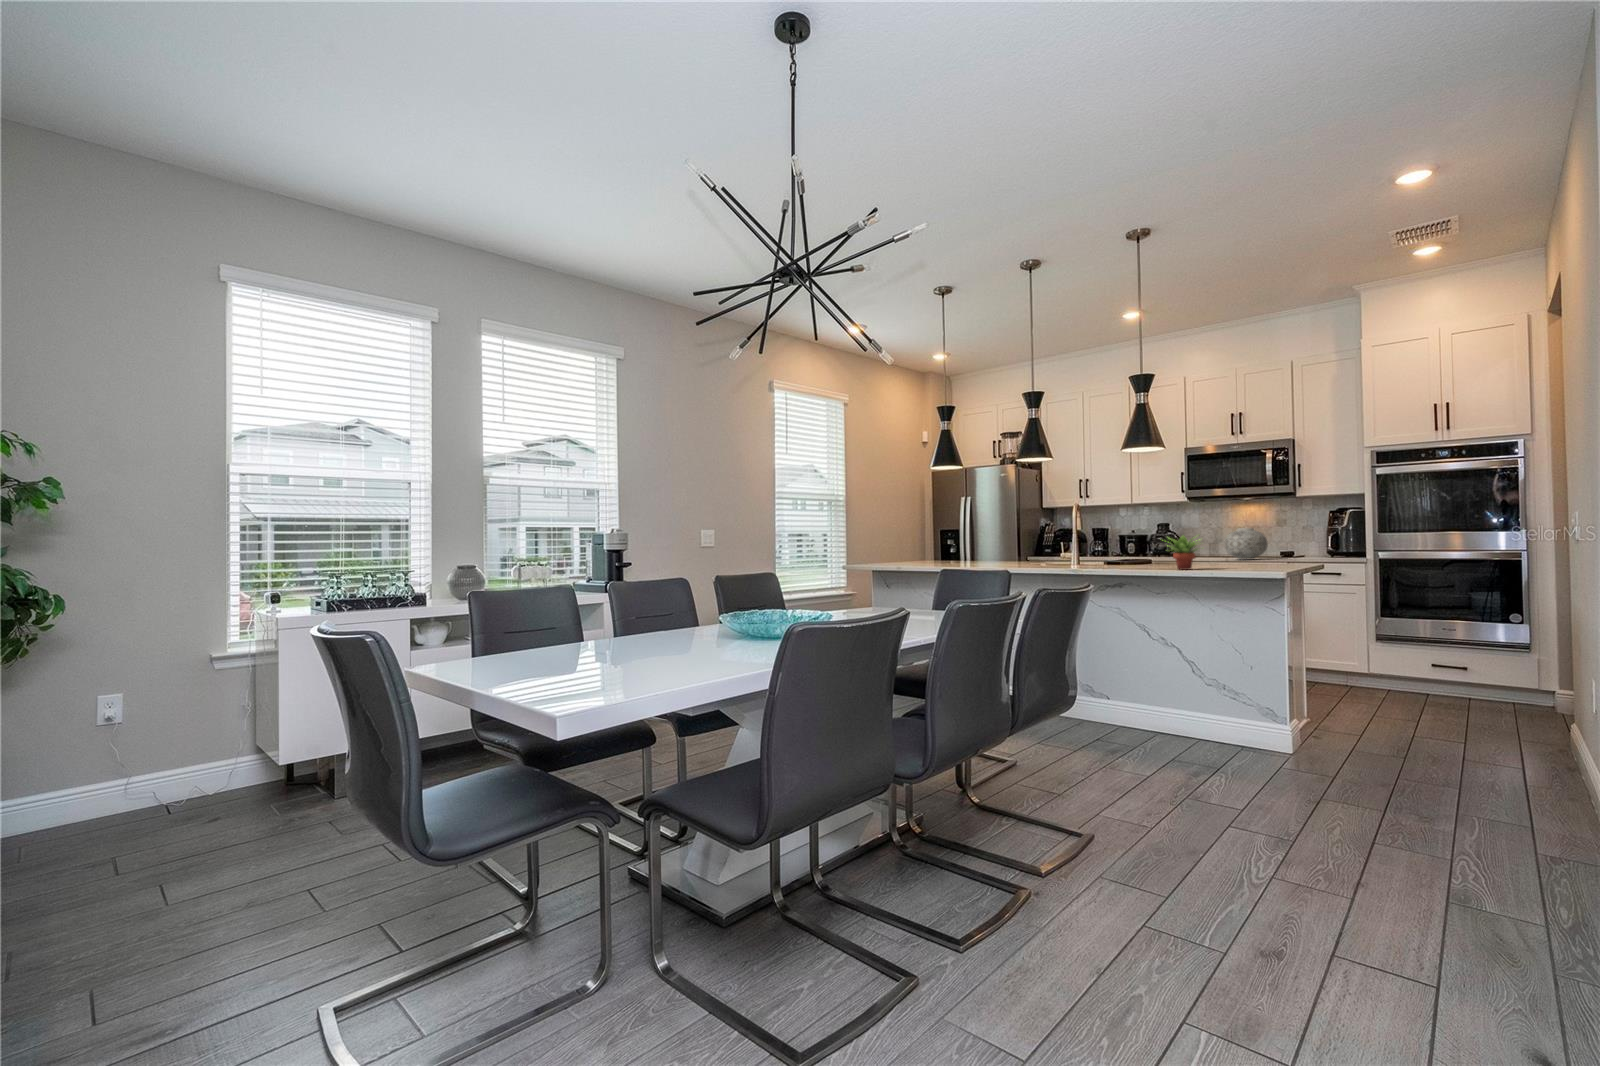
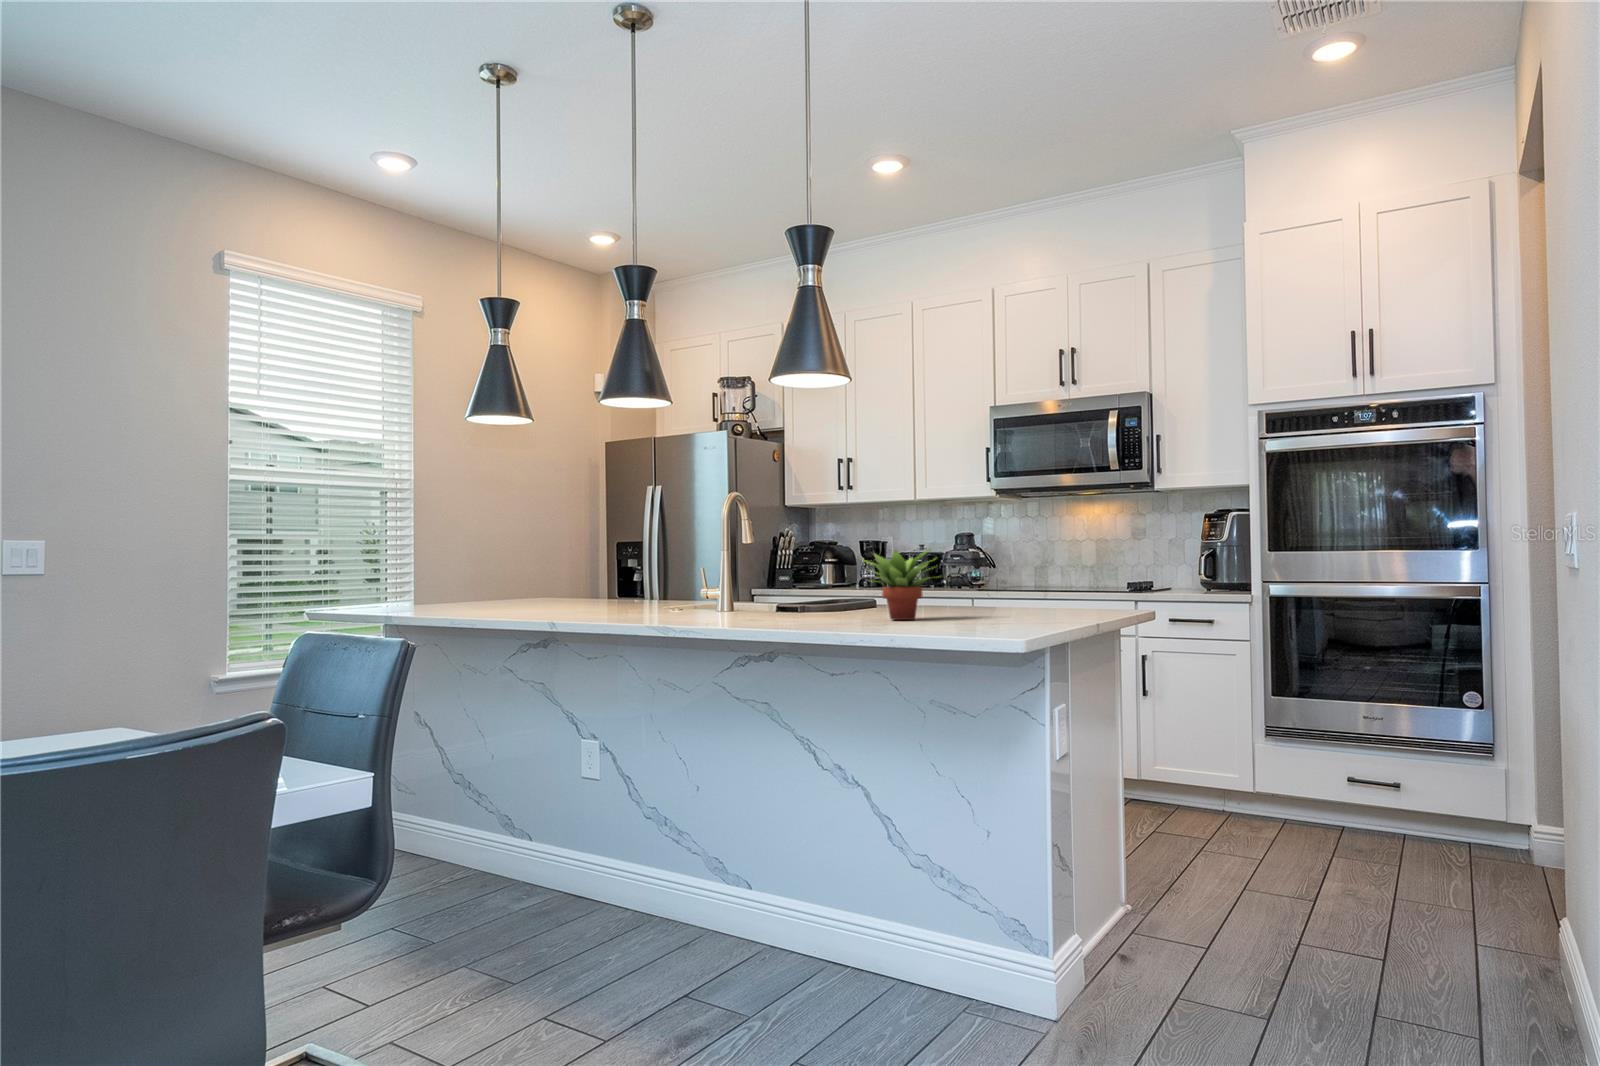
vase: present [1225,528,1268,560] -> none [1026,540,1094,596]

